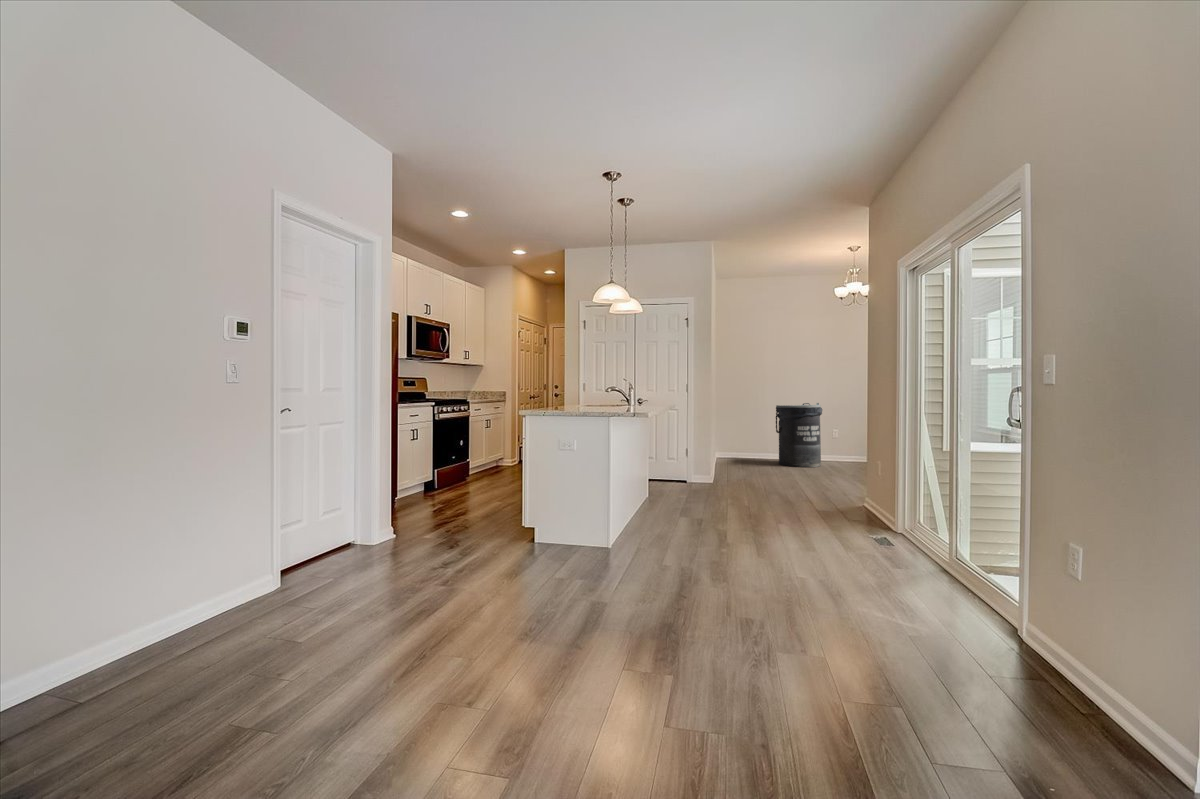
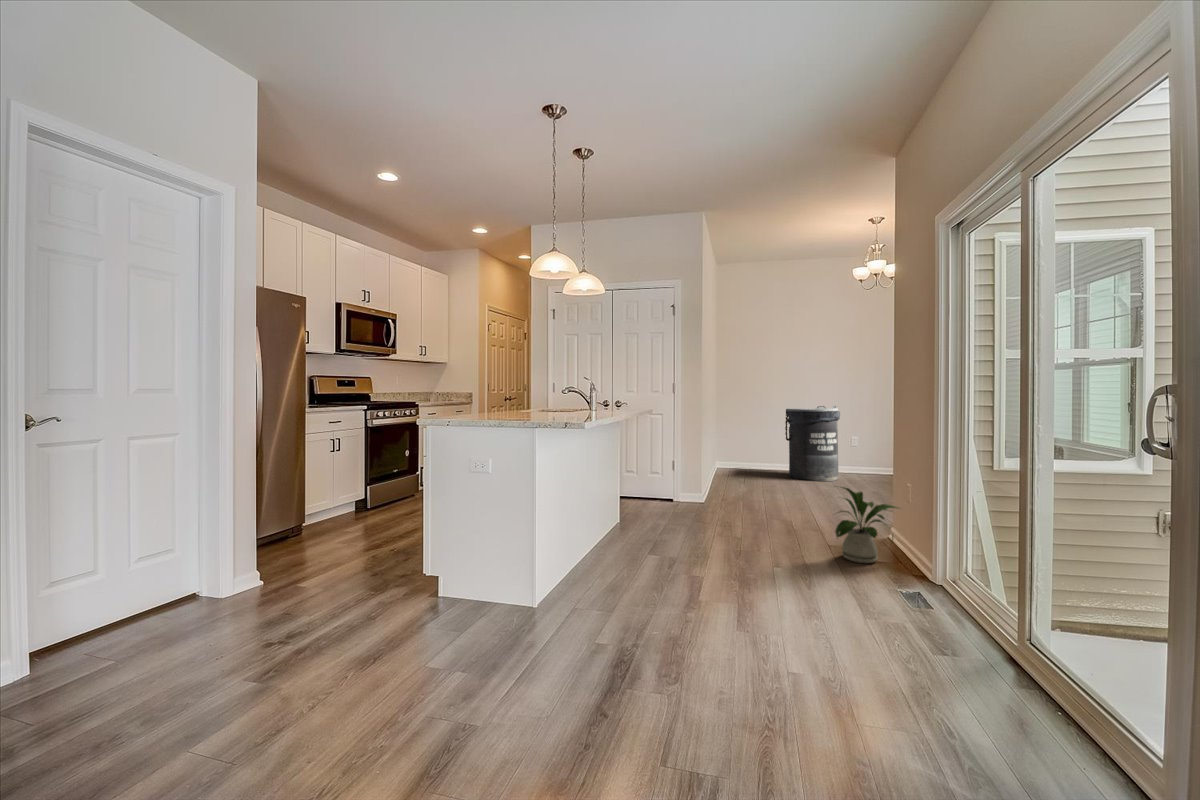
house plant: none [821,463,874,522] -> present [835,487,897,563]

